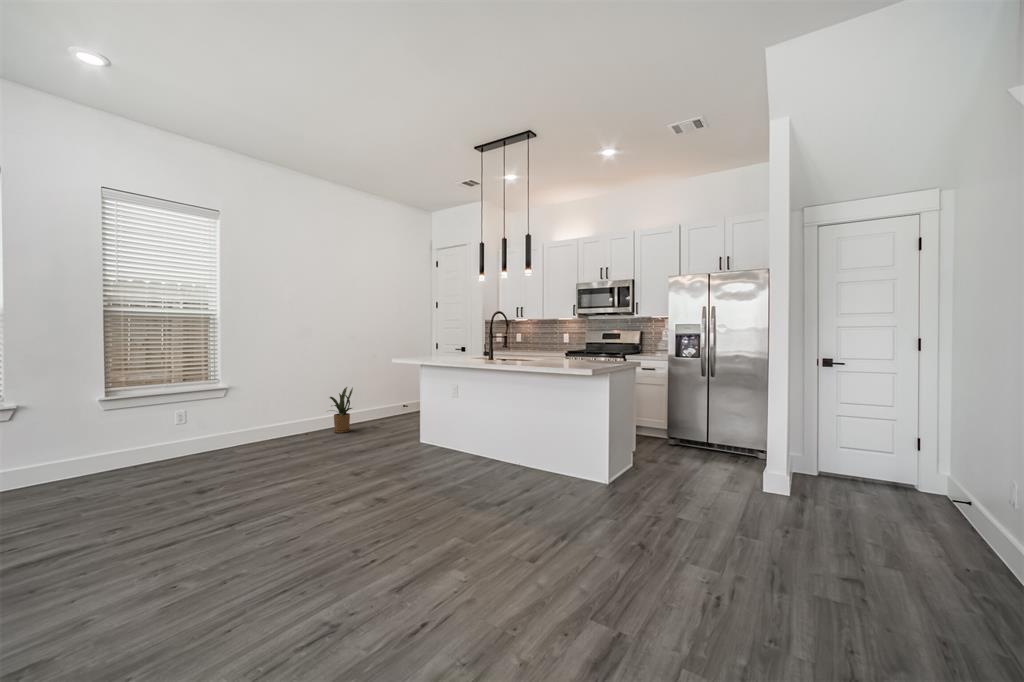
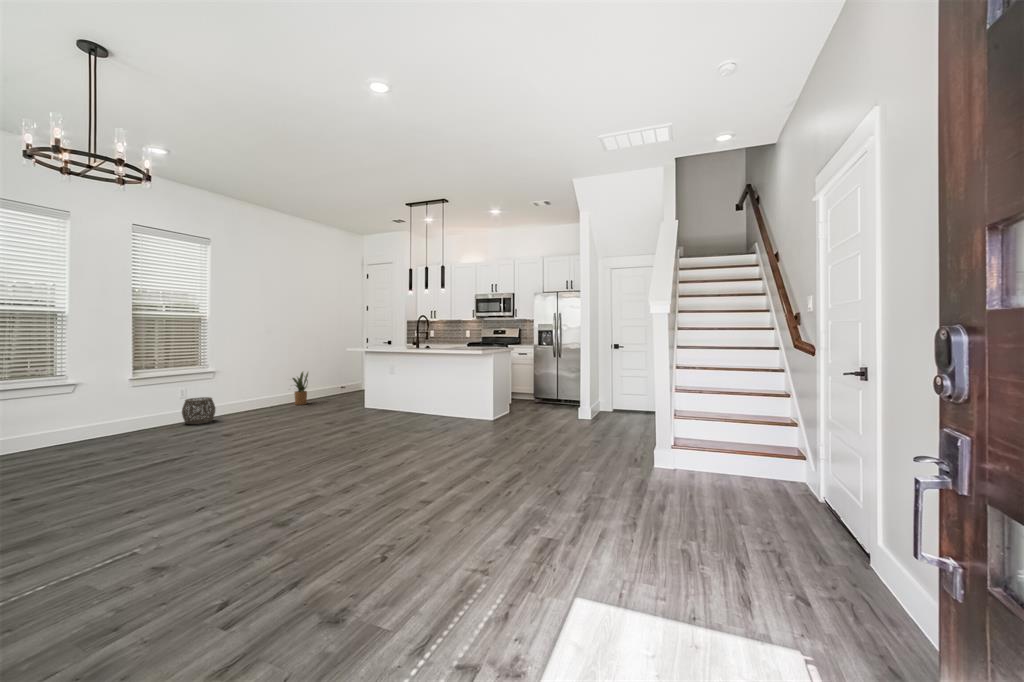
woven basket: none [171,424,218,463] -> present [182,397,215,424]

